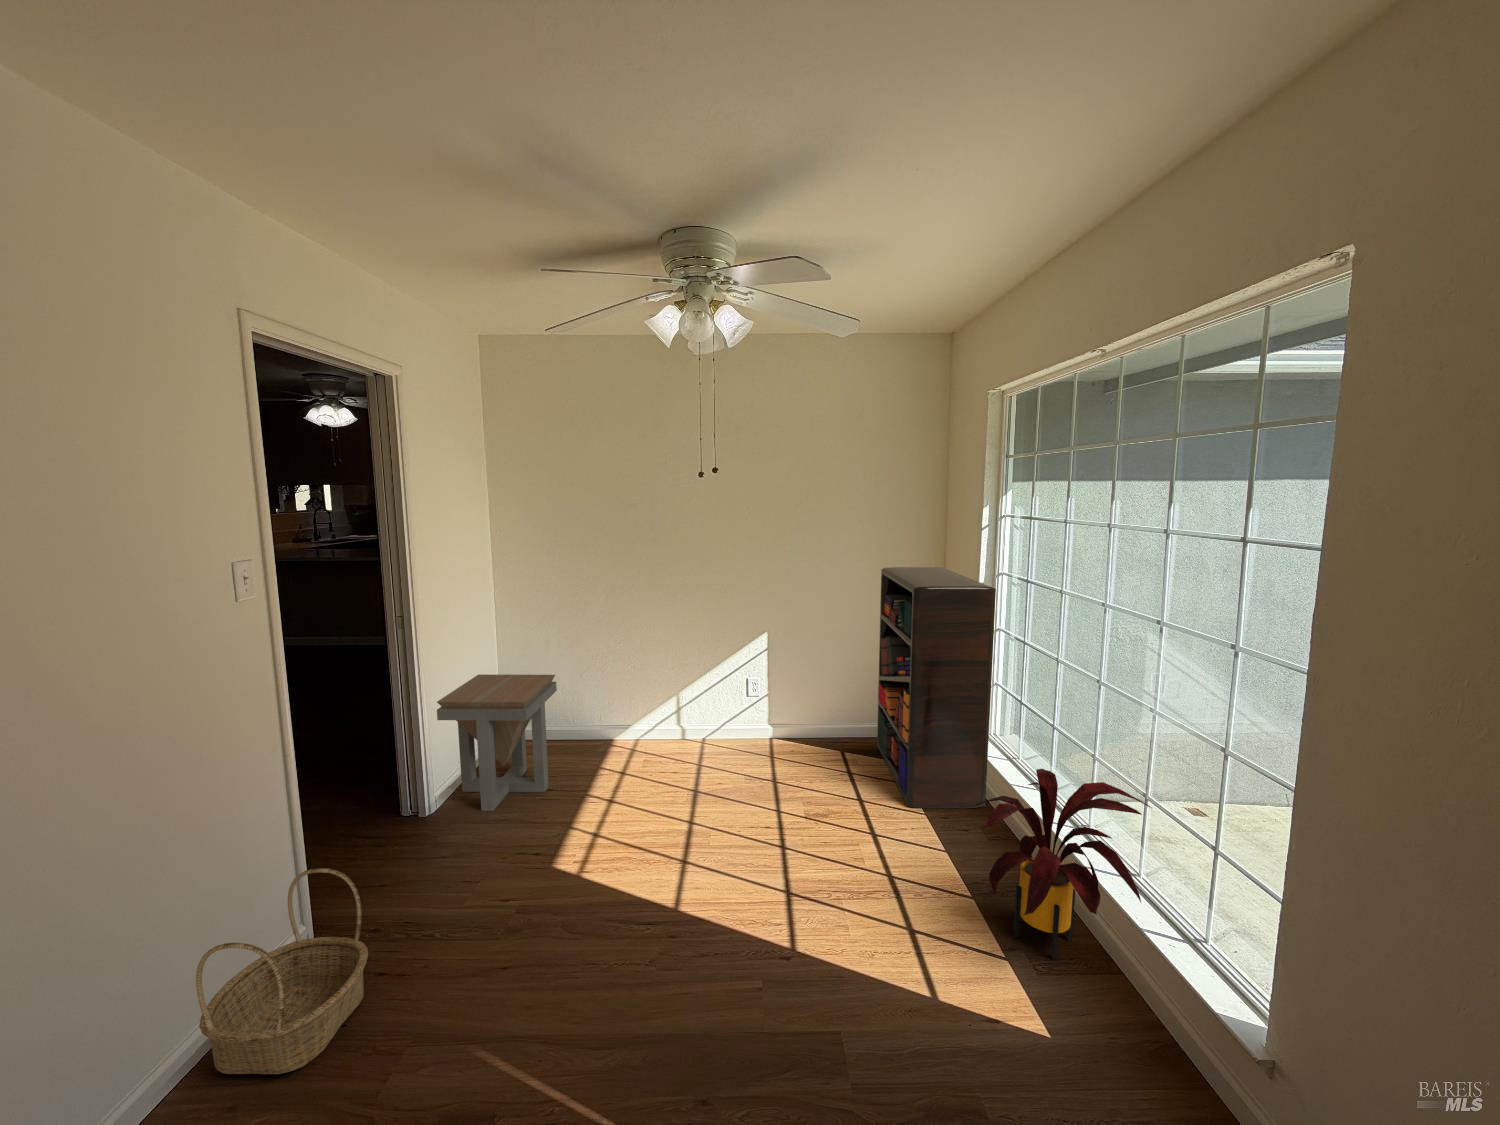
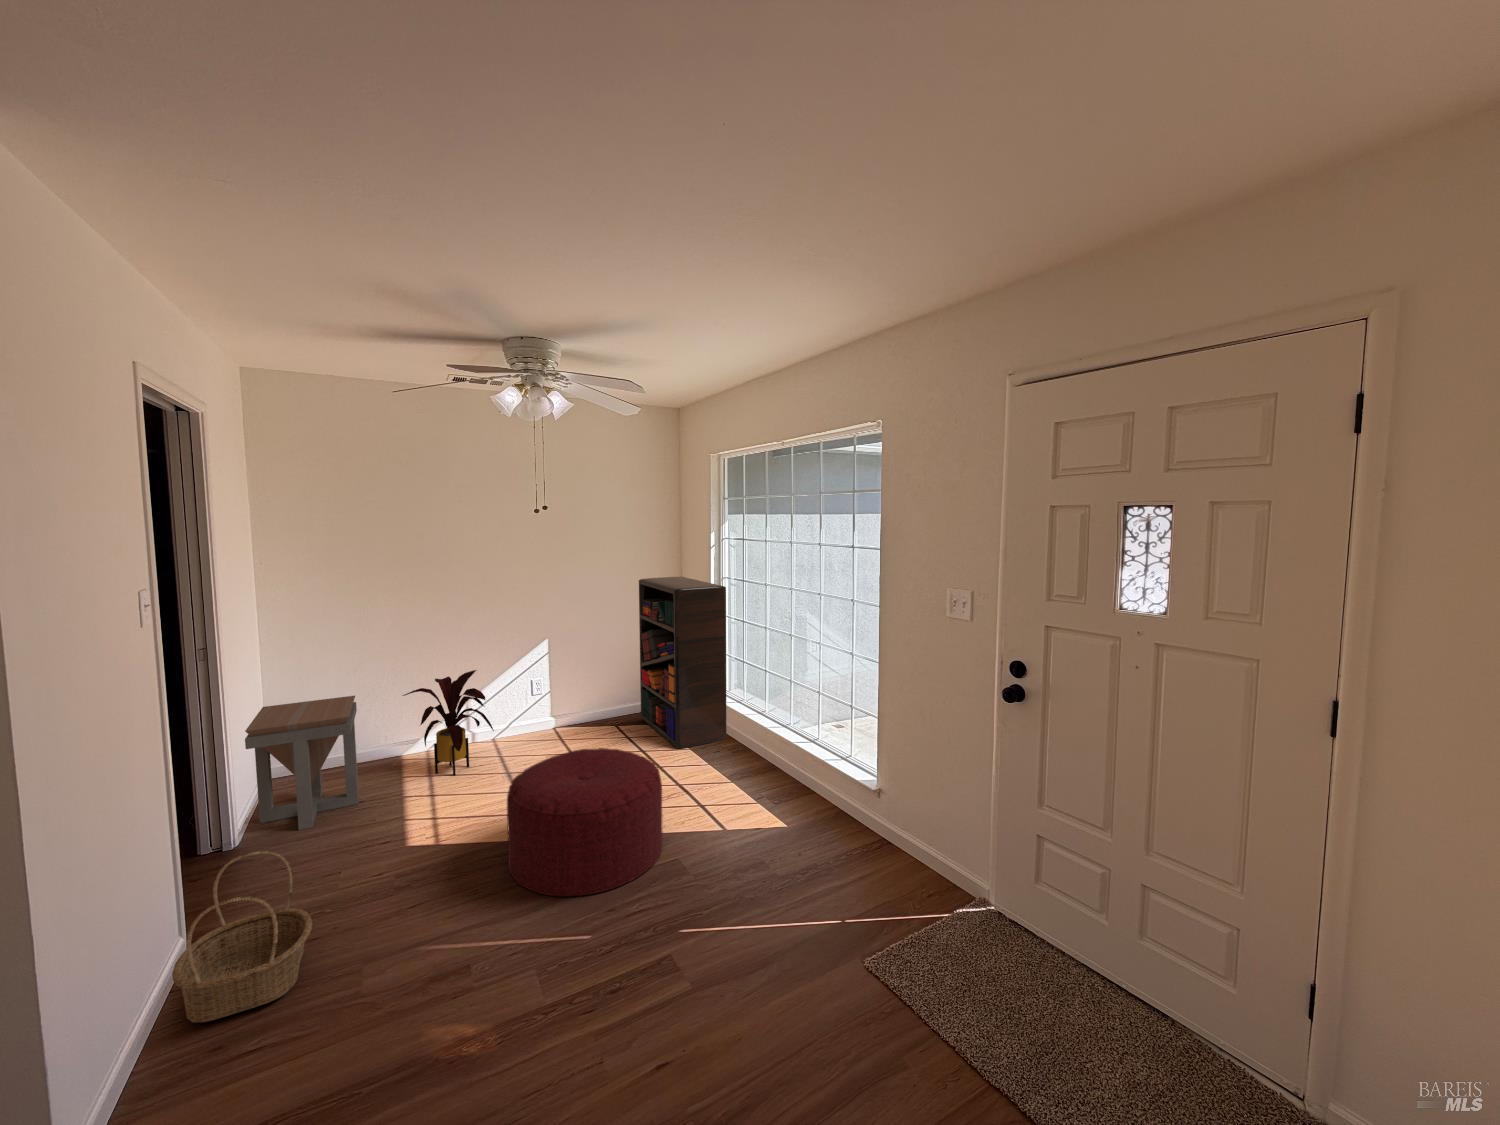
house plant: present [974,769,1151,960] -> present [403,670,494,775]
ottoman: none [613,803,831,1059] -> present [507,748,663,896]

